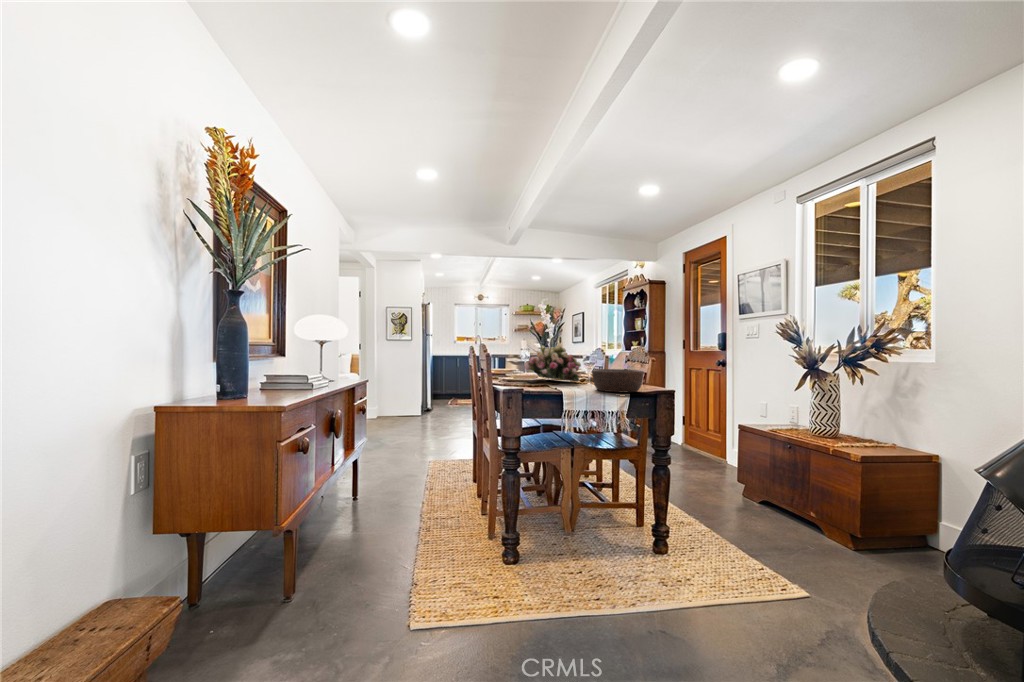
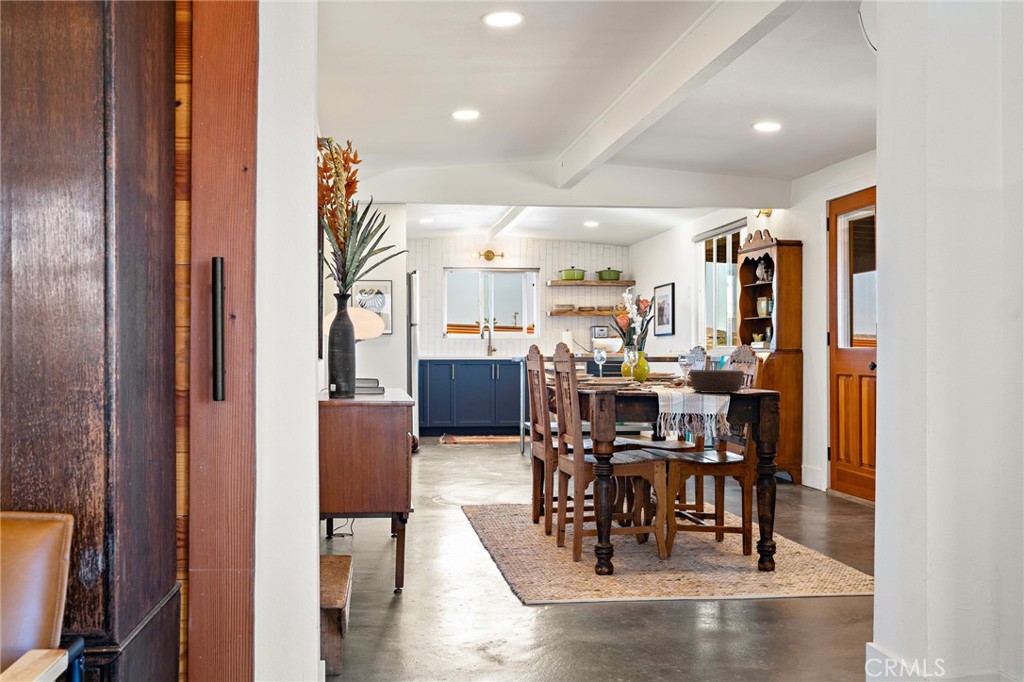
flower arrangement: present [524,346,581,381] -> none [610,344,676,386]

